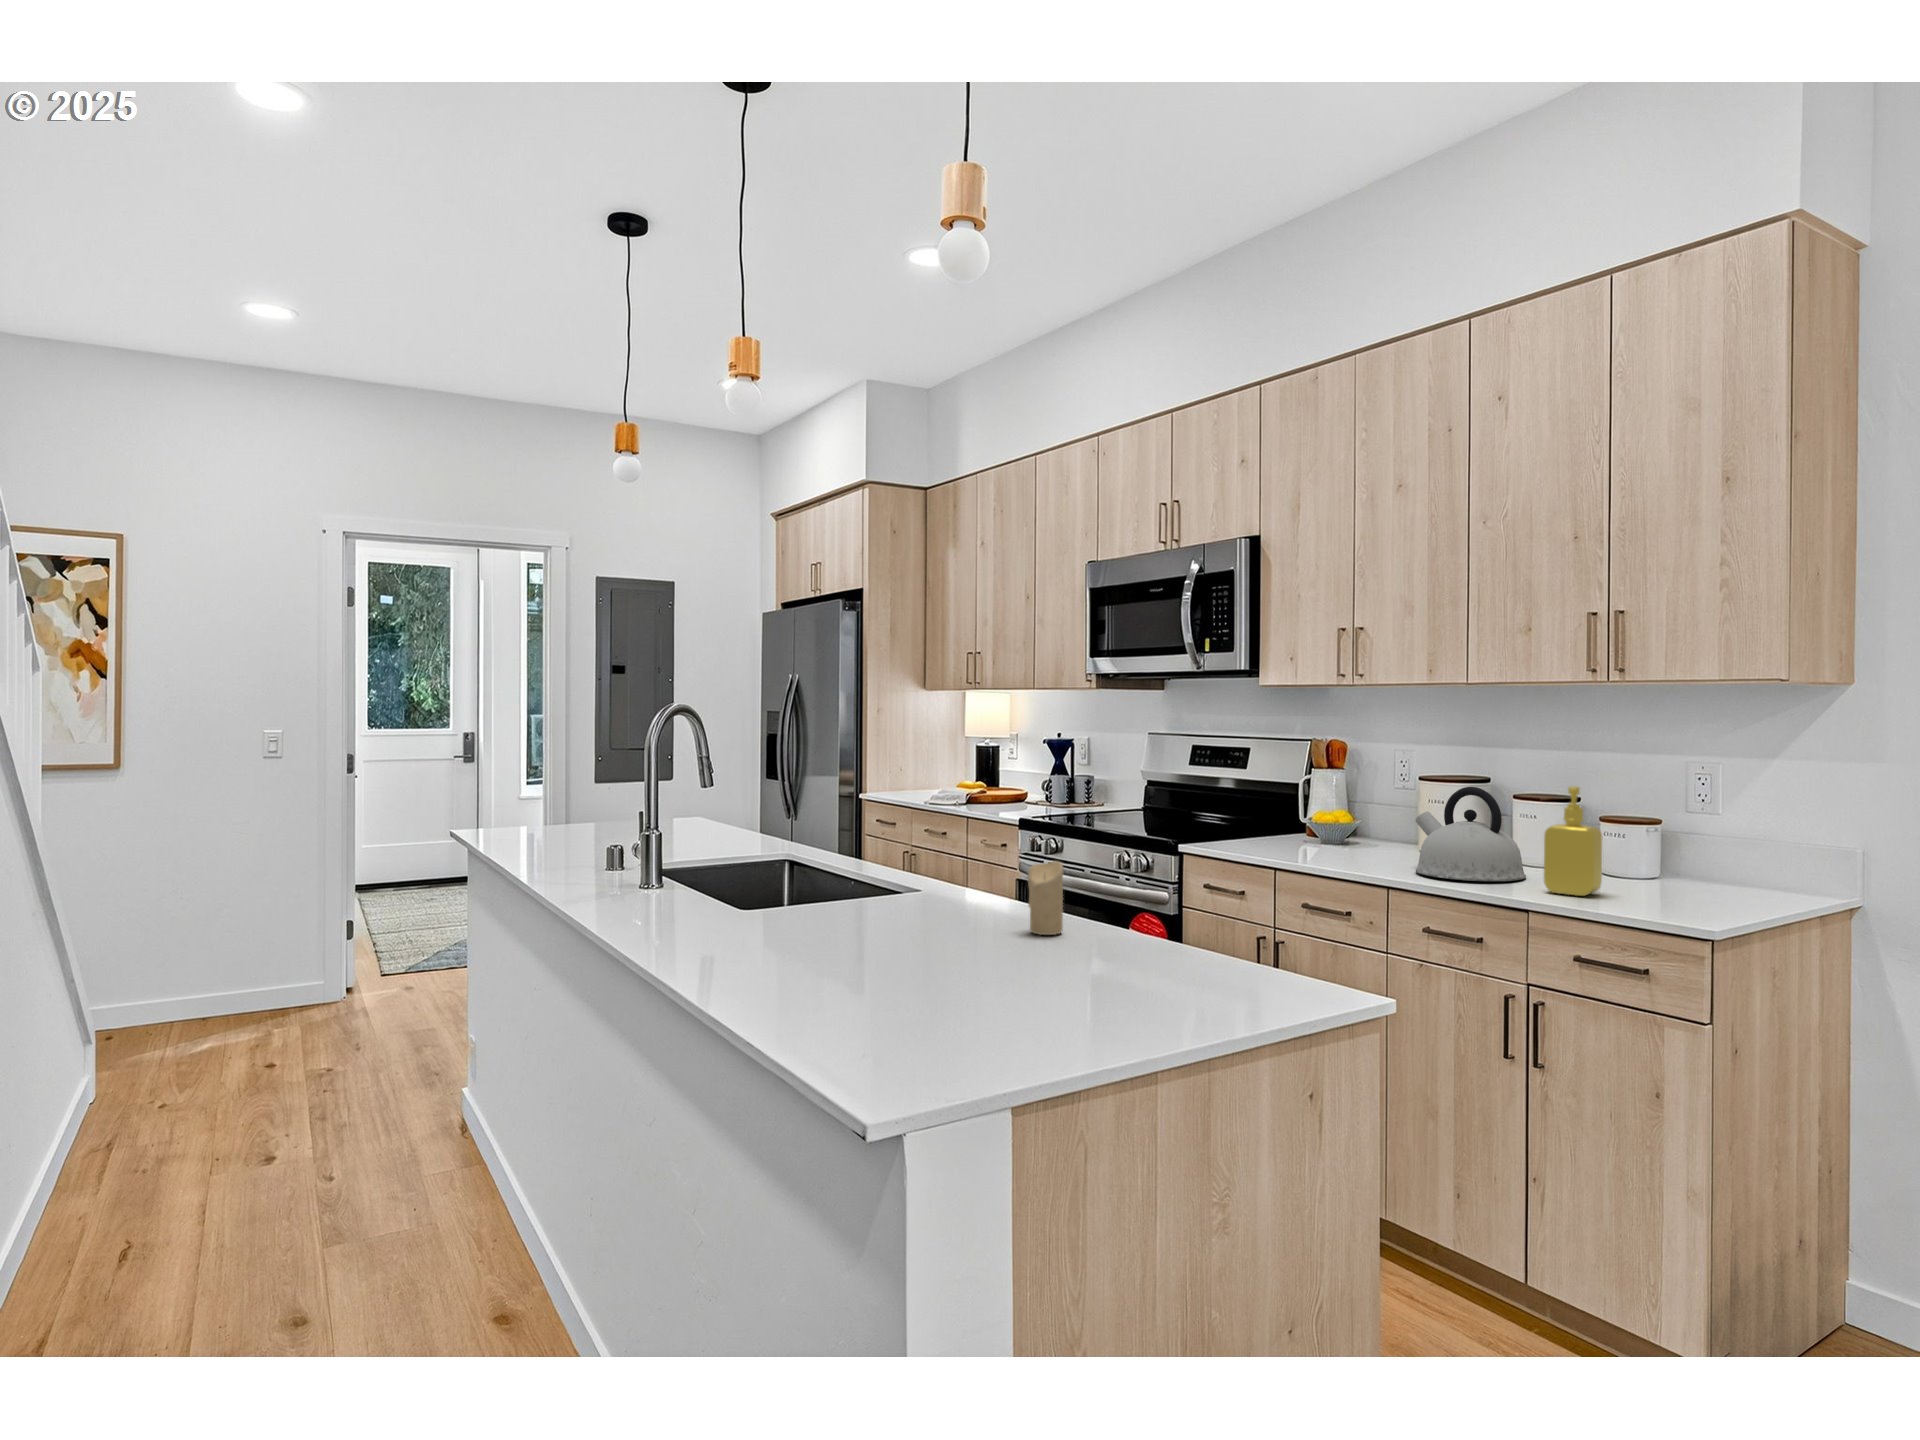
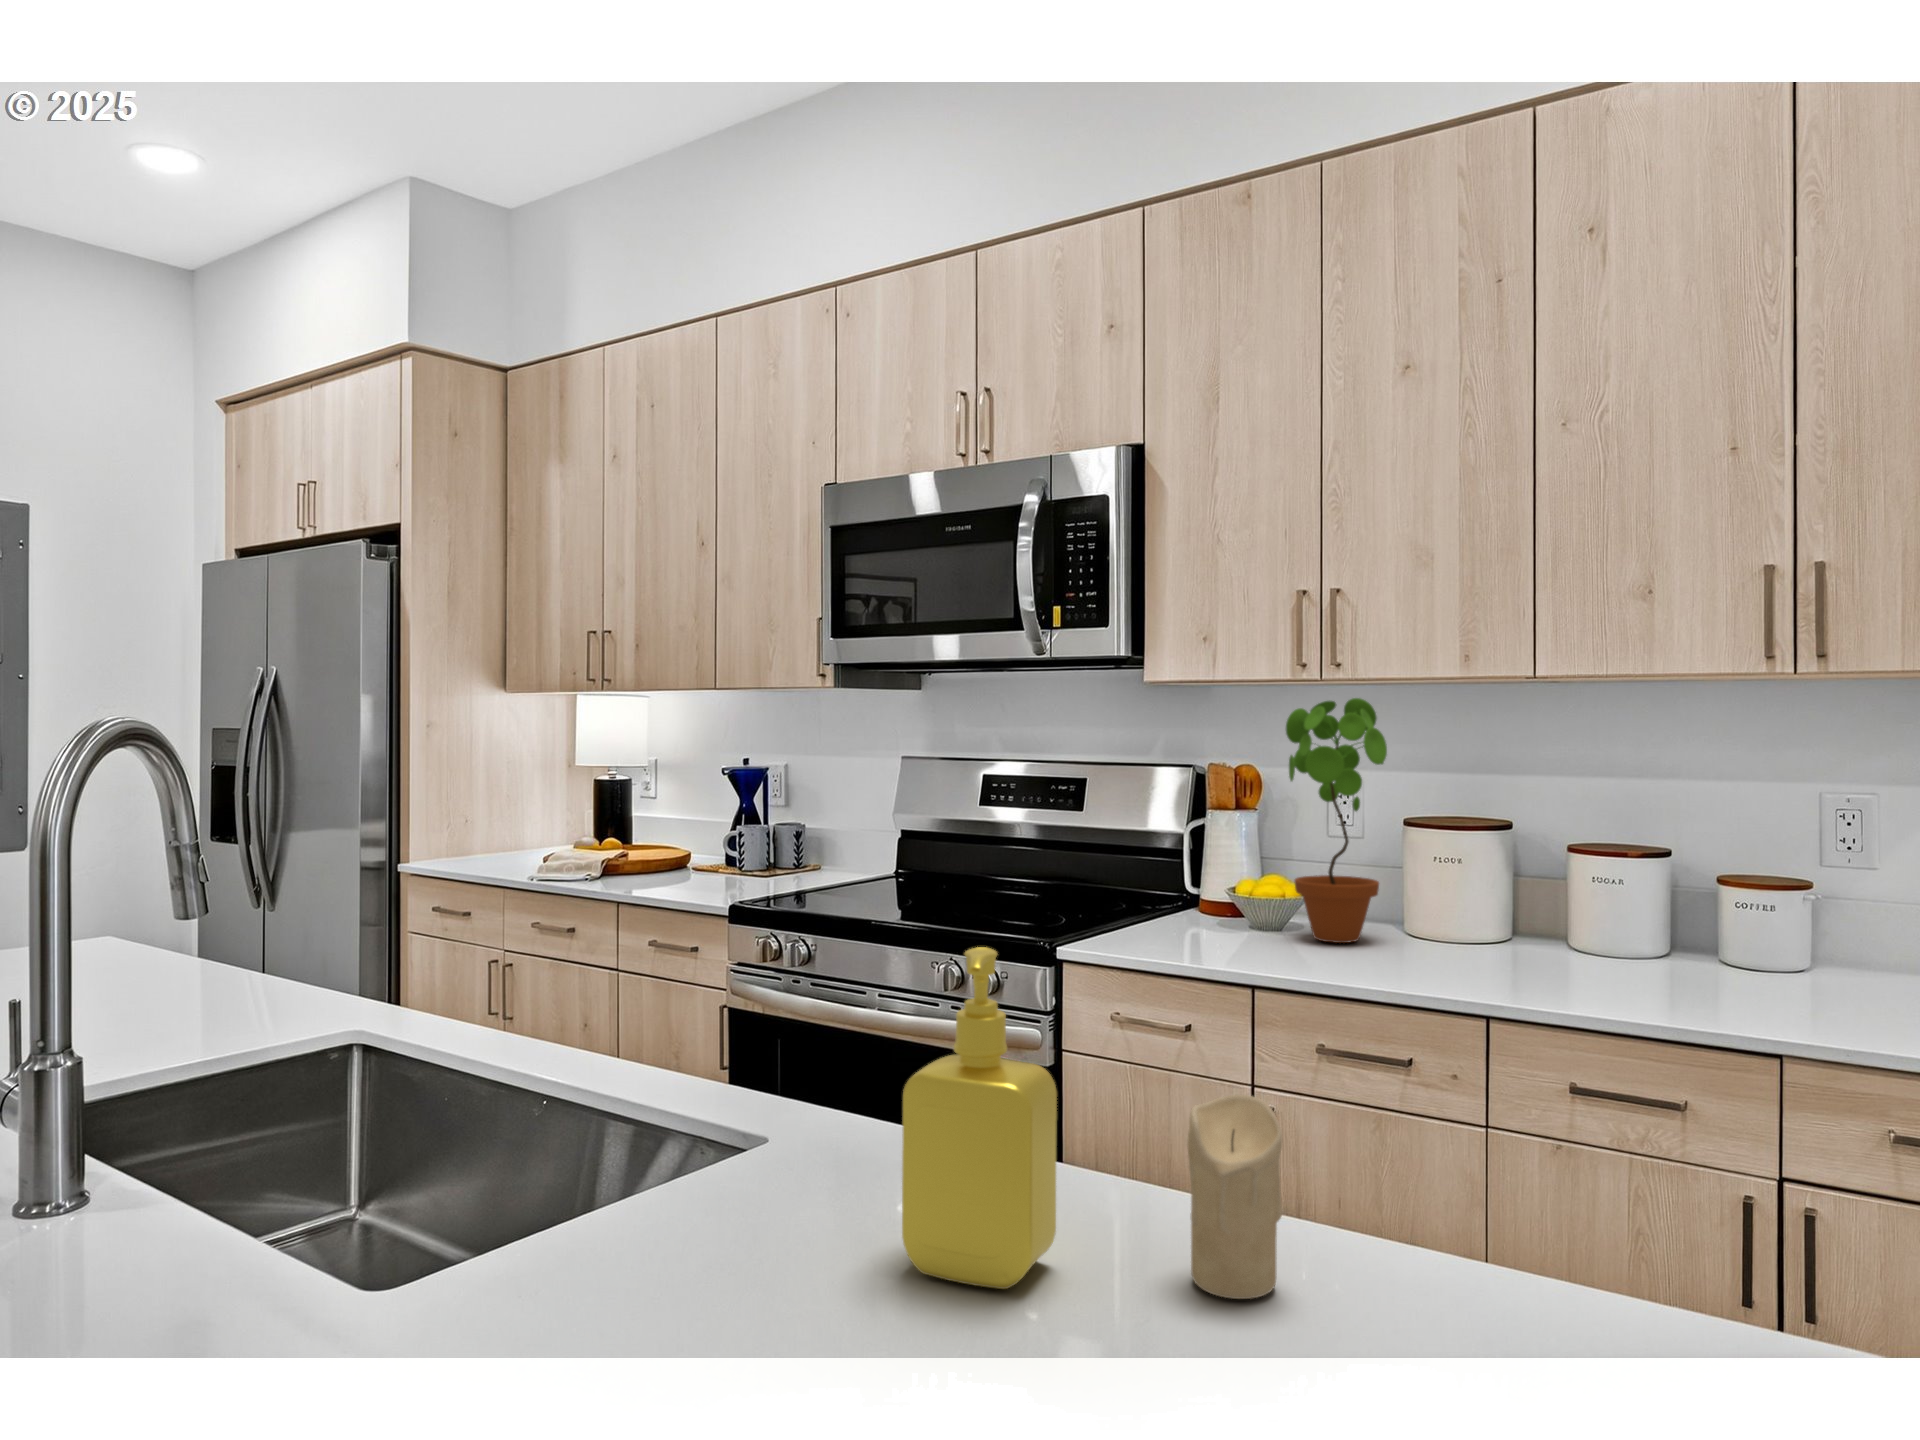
potted plant: none [1327,697,1389,851] -> present [1286,698,1387,943]
soap dispenser: present [1544,786,1602,896] -> present [902,947,1057,1289]
kettle: present [1415,787,1526,881] -> none [1489,842,1684,1000]

